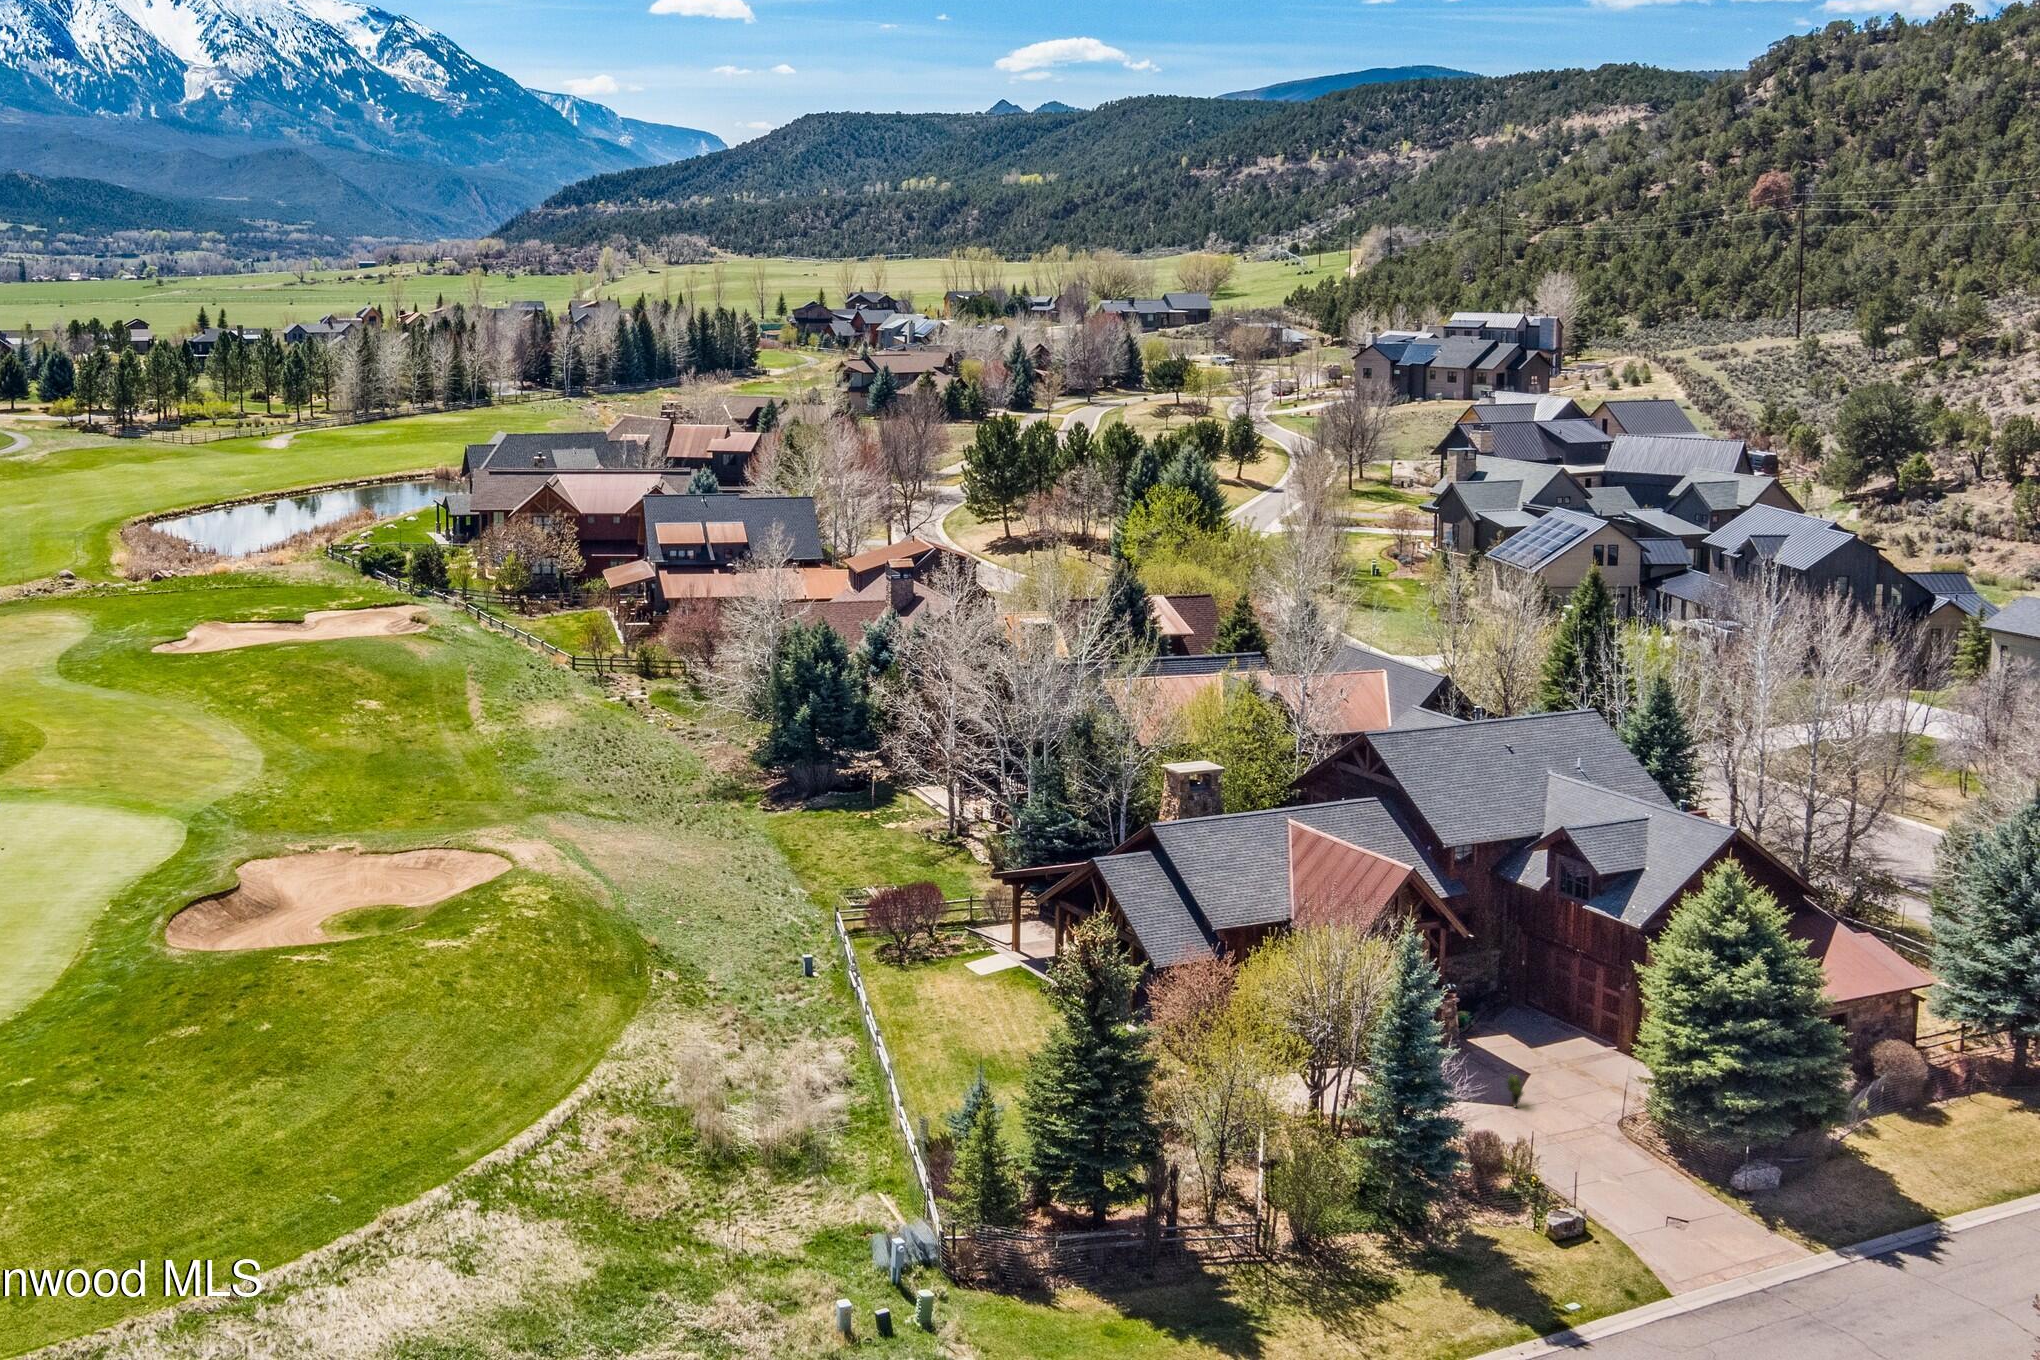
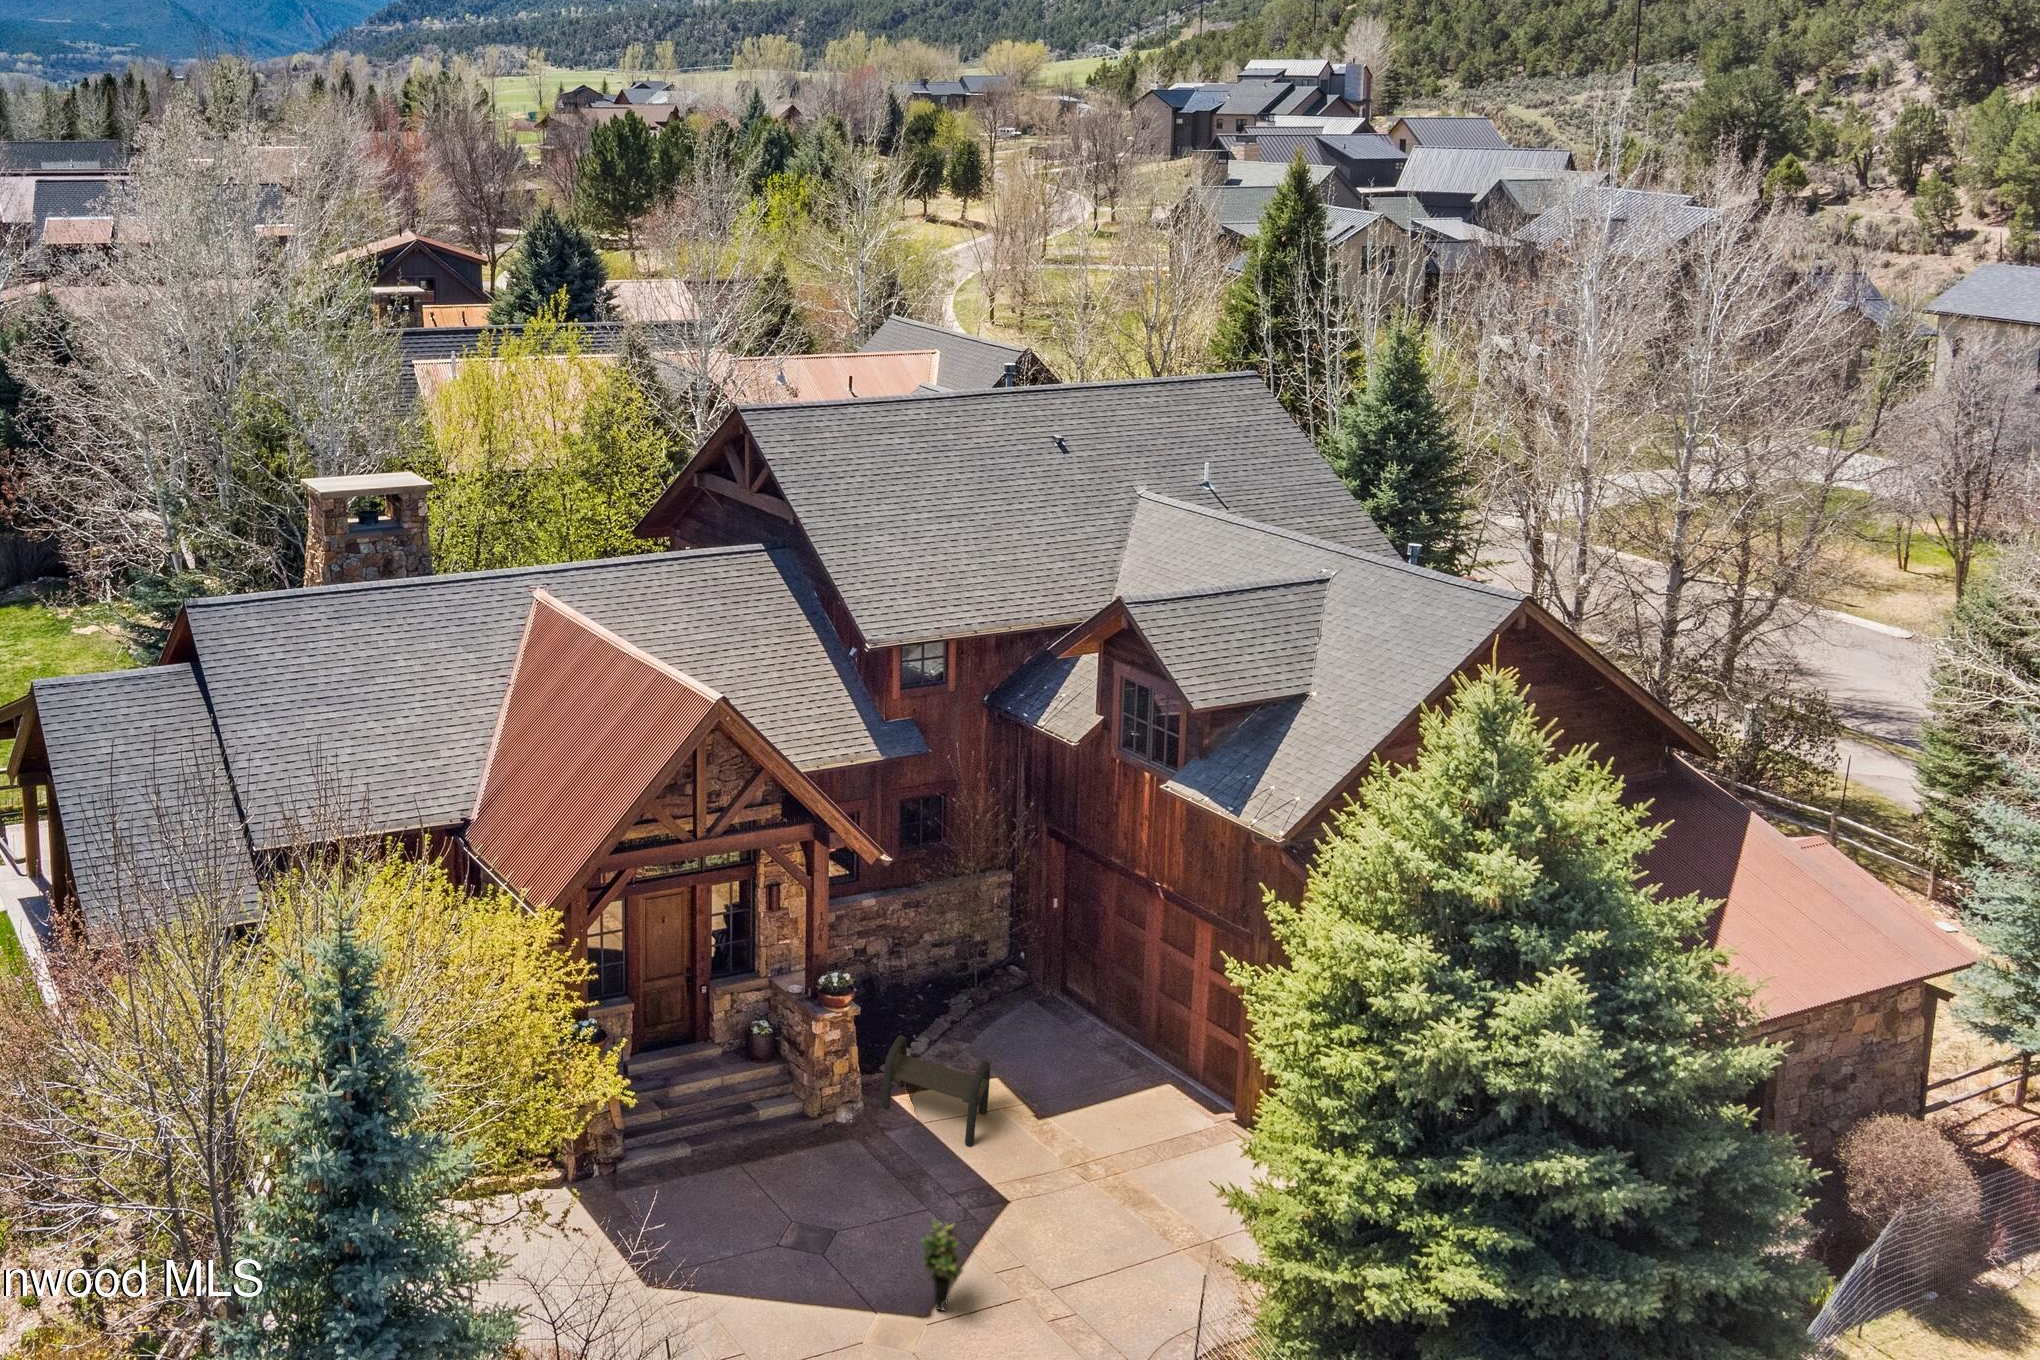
bench: none [1463,1016,1512,1062] -> present [881,1035,990,1147]

